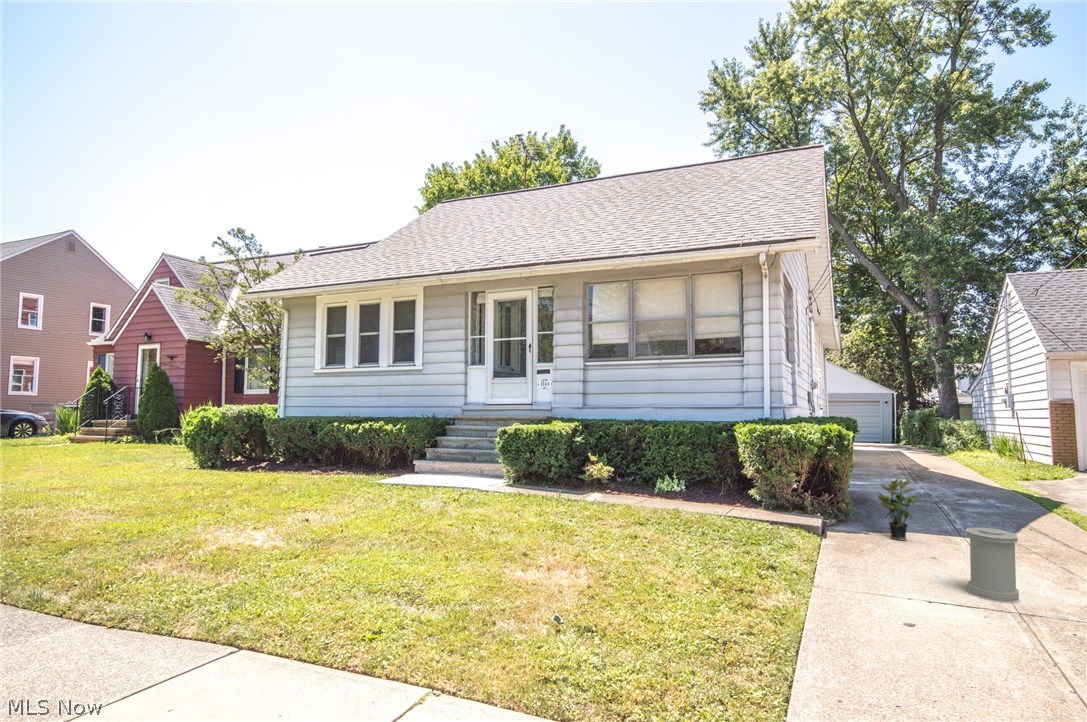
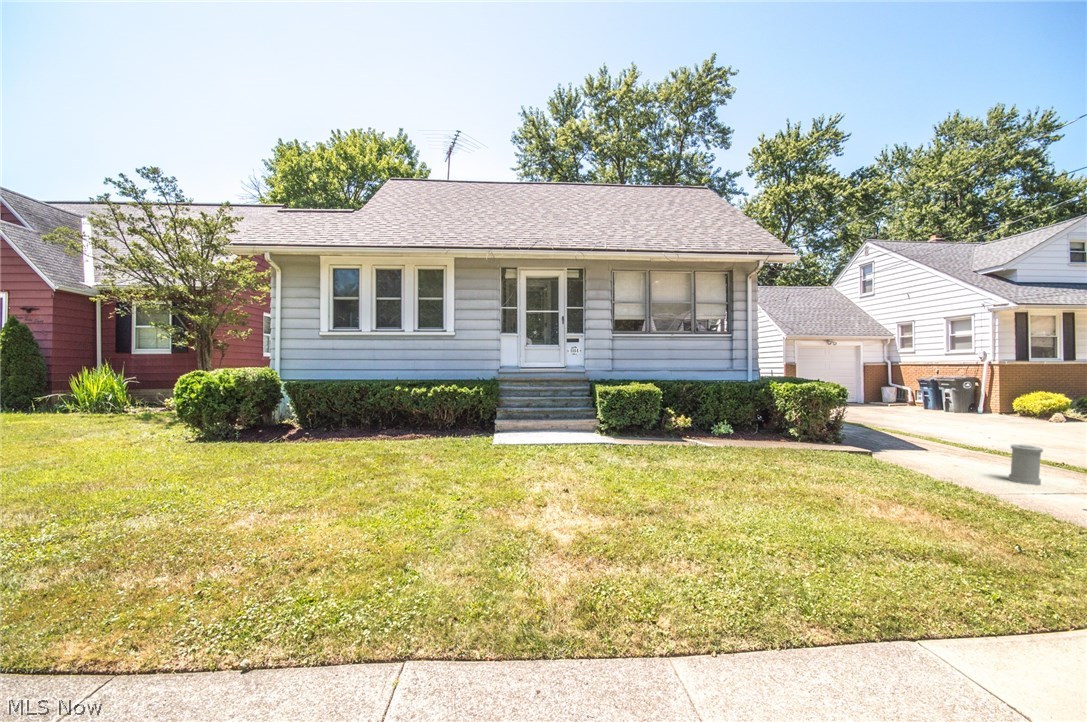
potted plant: present [877,478,916,540] -> none [887,415,911,454]

